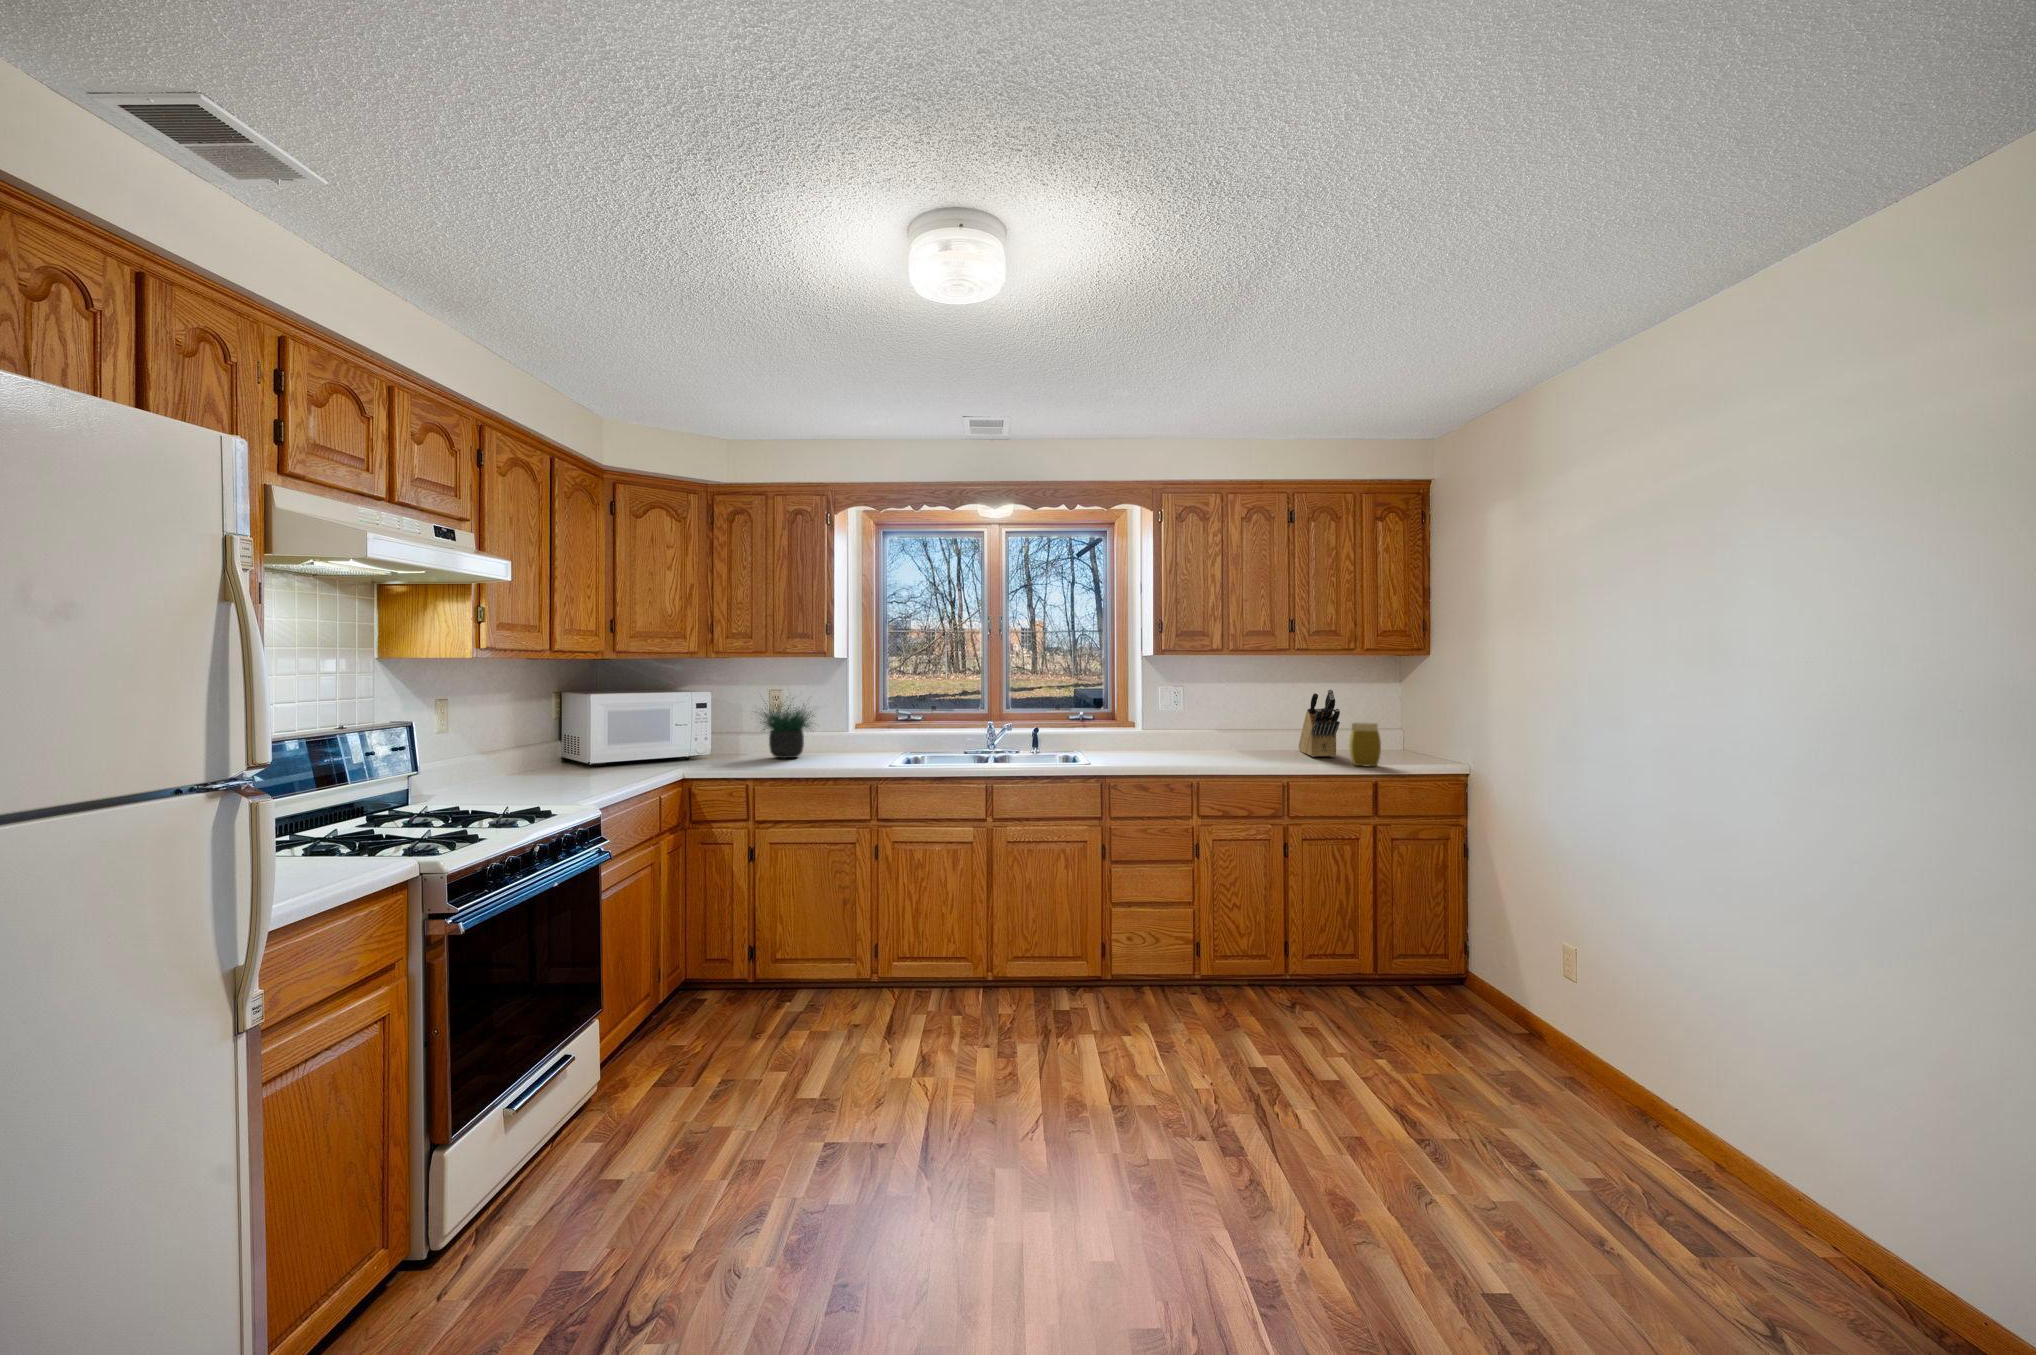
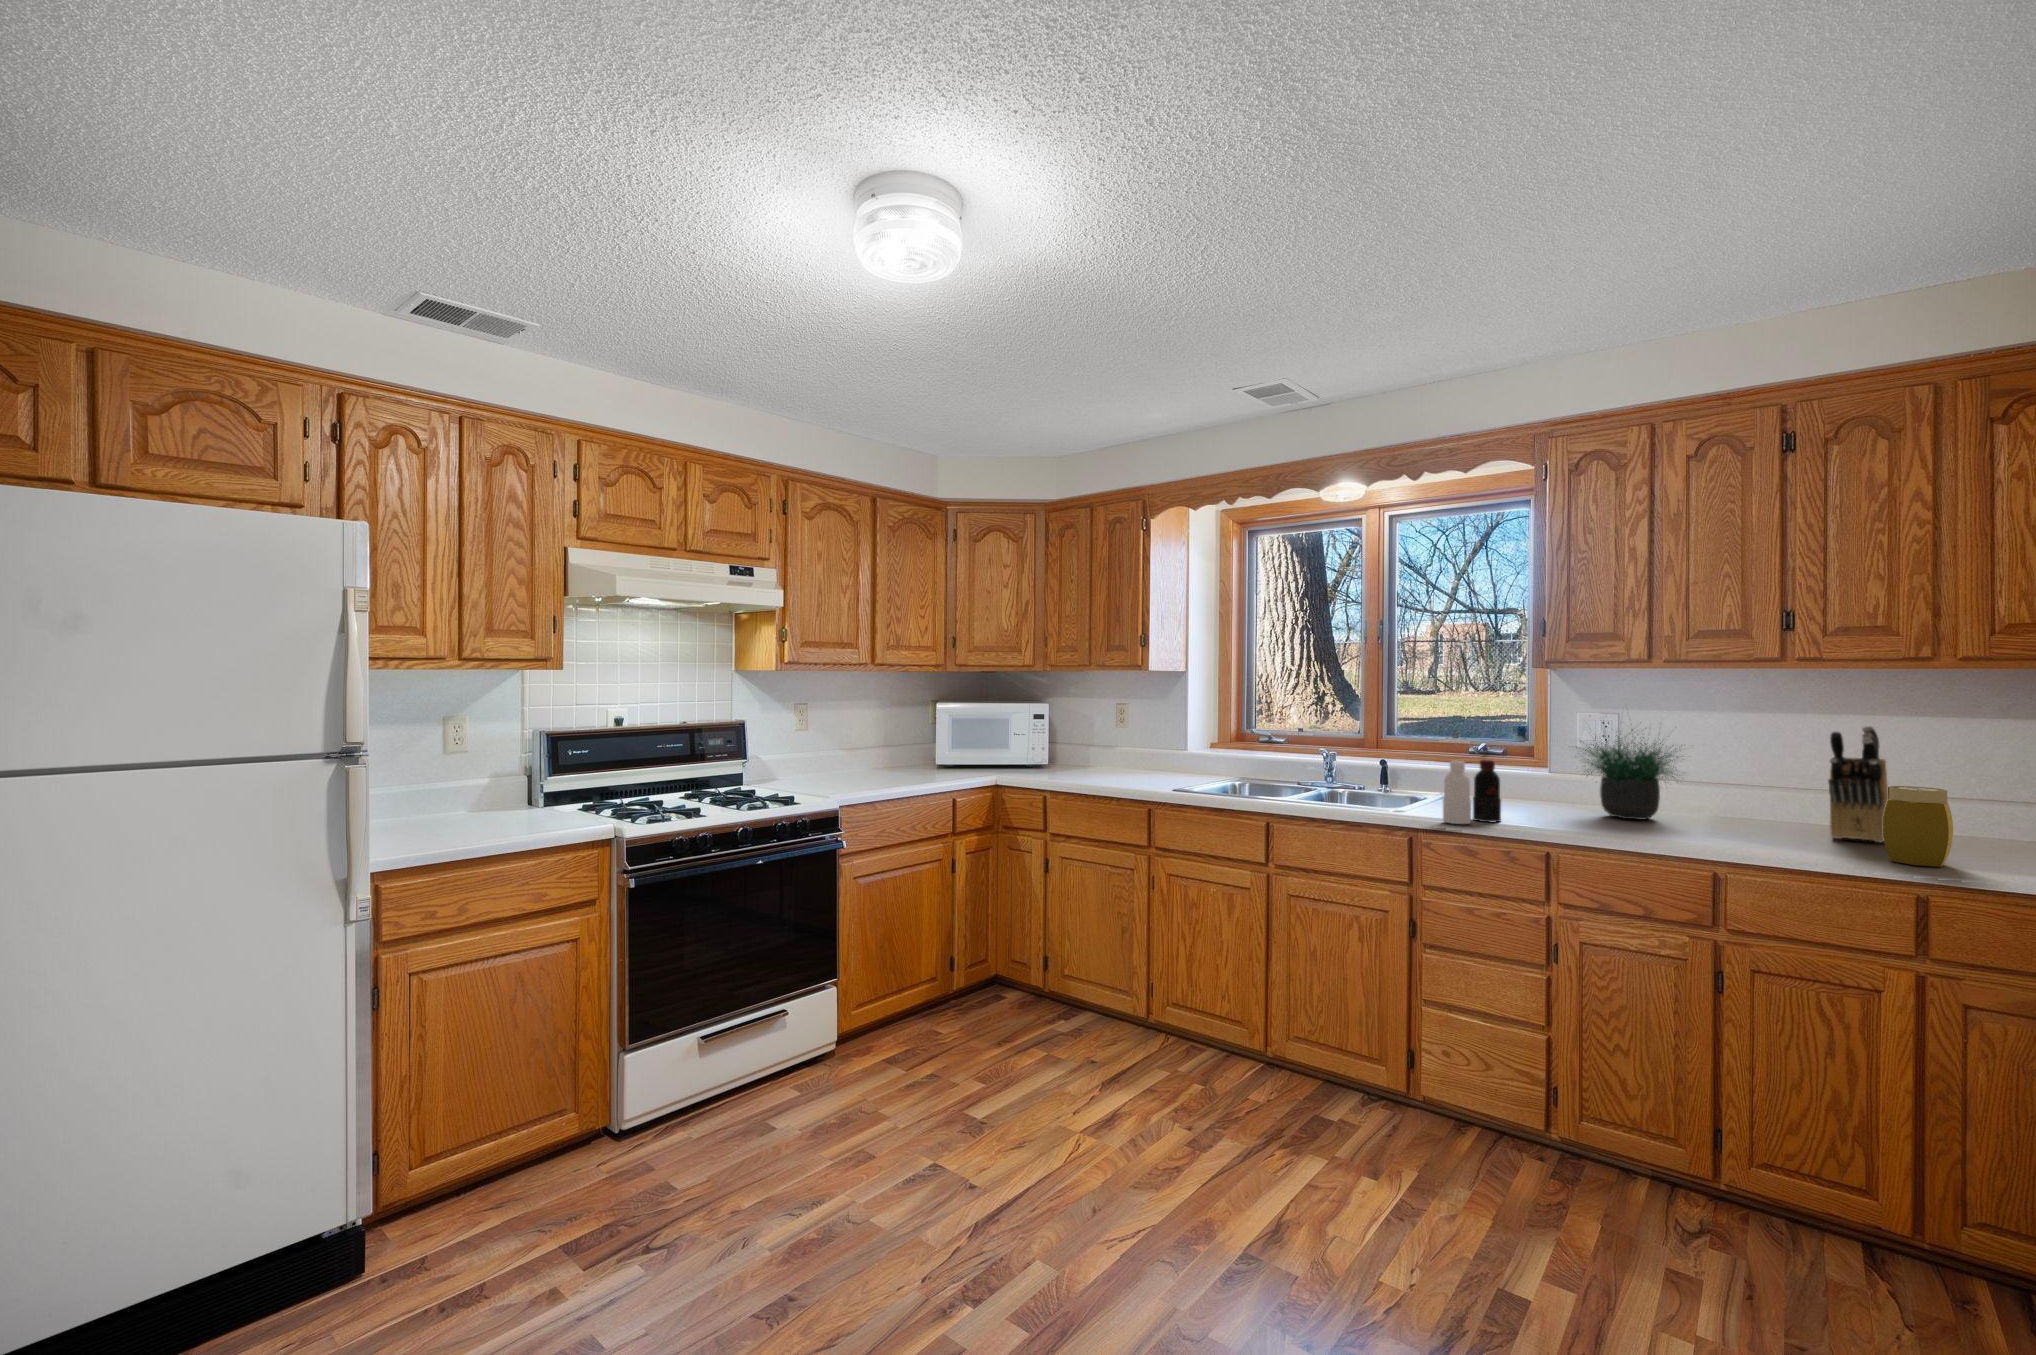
potted plant: present [760,703,815,758] -> present [1576,729,1679,820]
bottle: none [1122,722,1151,769] -> present [1443,760,1501,824]

